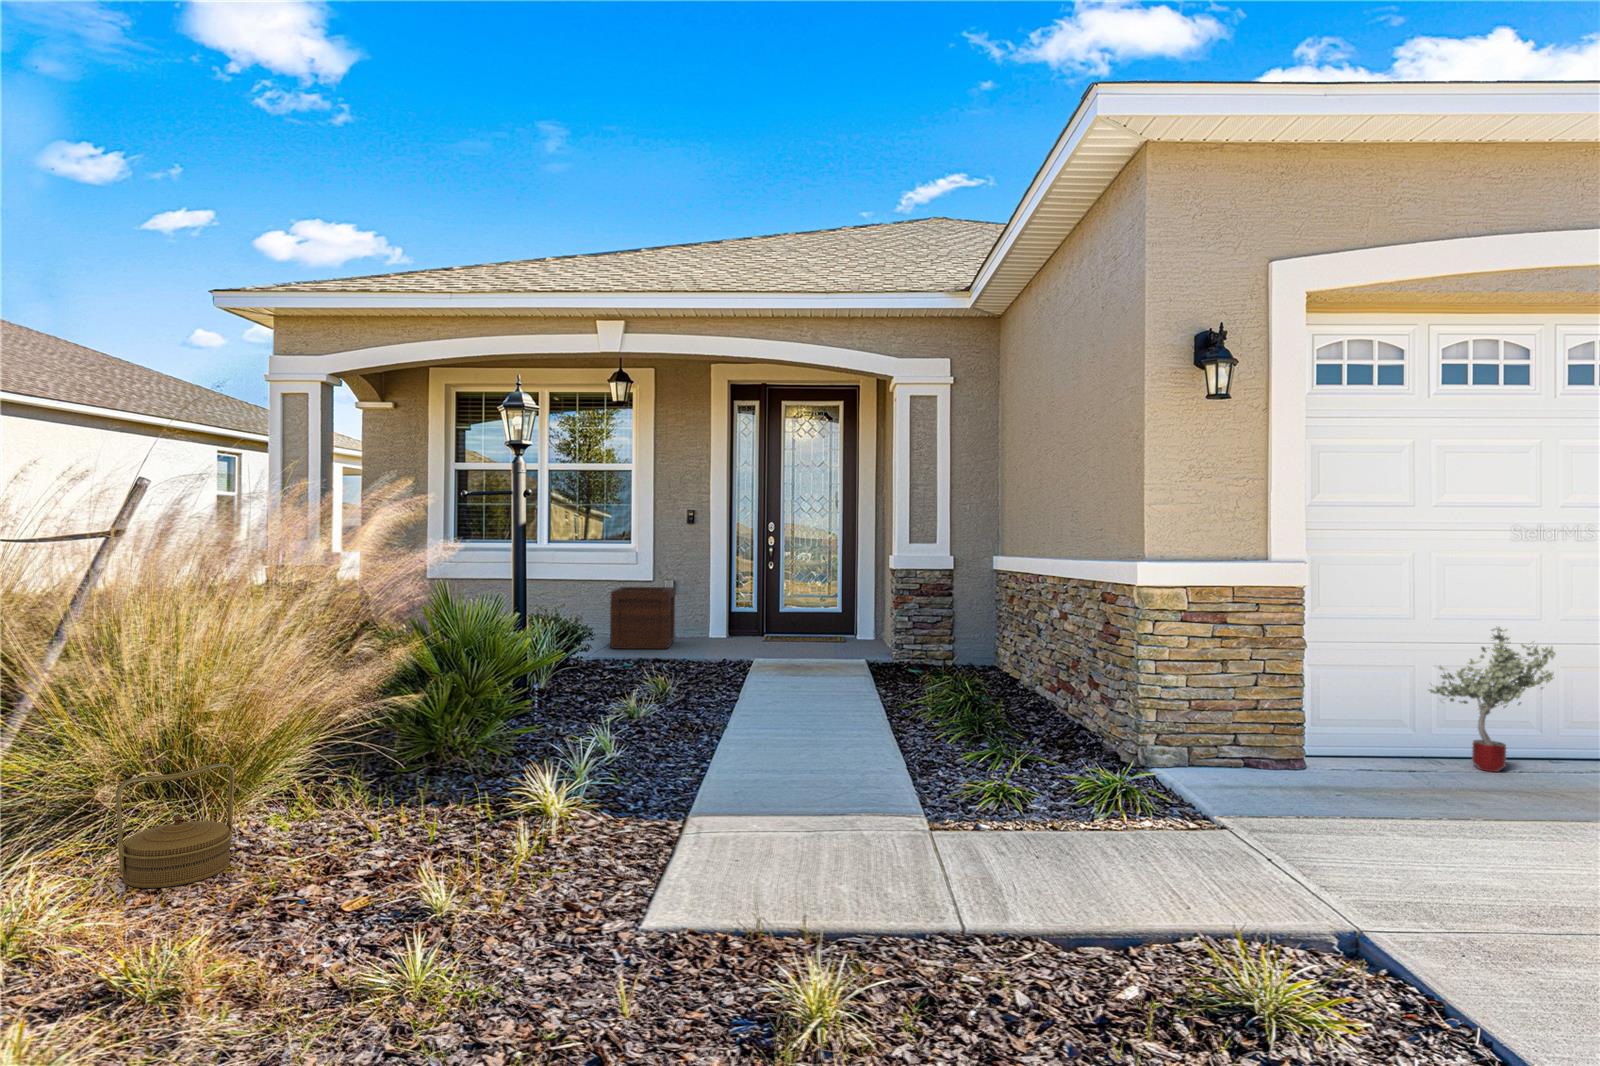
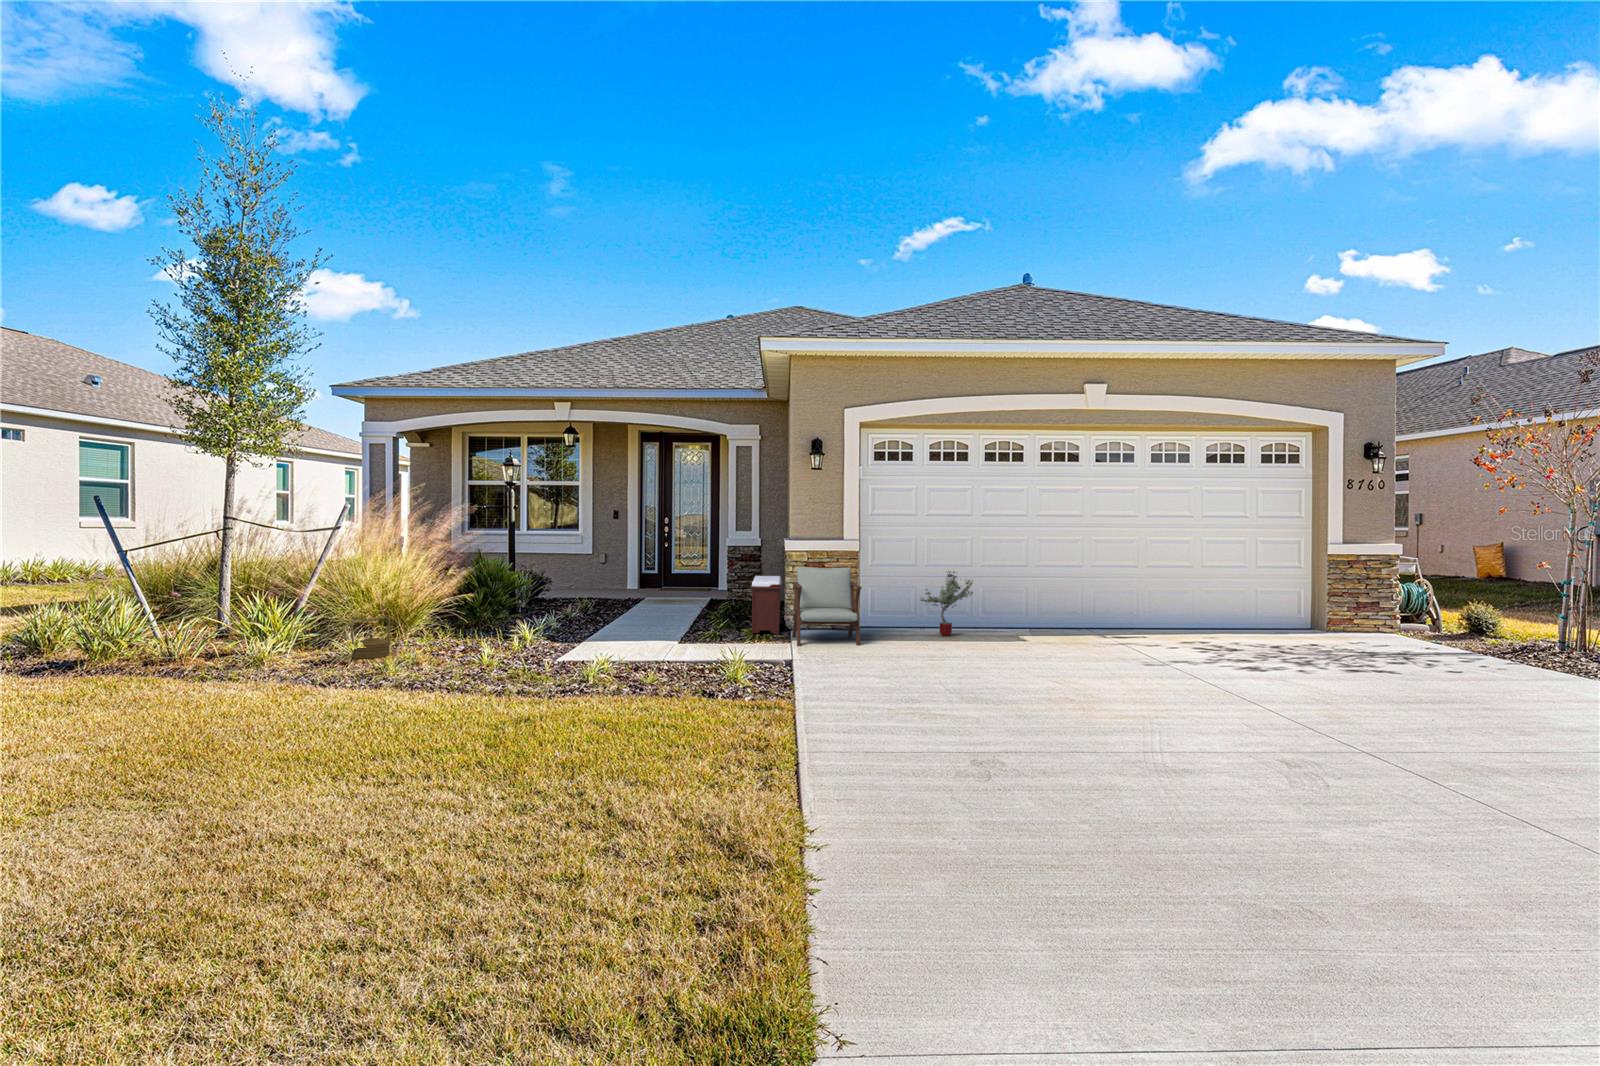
wooden crate: present [610,587,675,649] -> none [564,557,606,594]
lounge chair: none [1162,622,1379,814] -> present [792,567,862,645]
bench: none [1021,632,1128,767] -> present [751,576,782,634]

